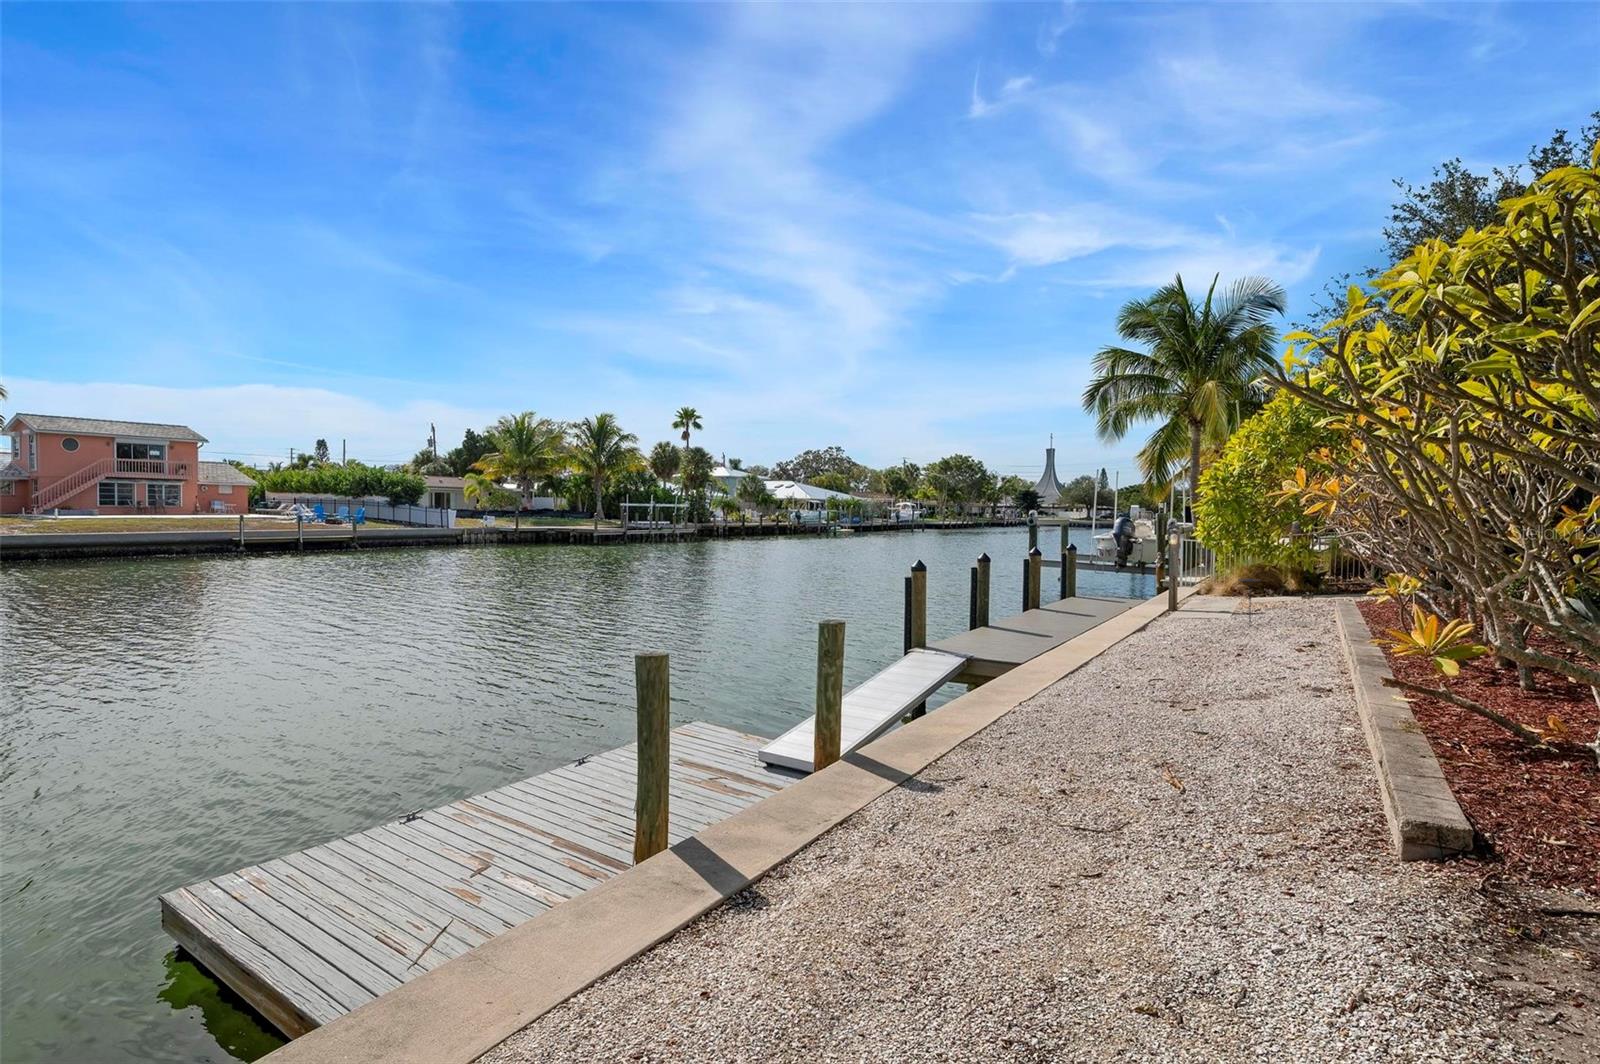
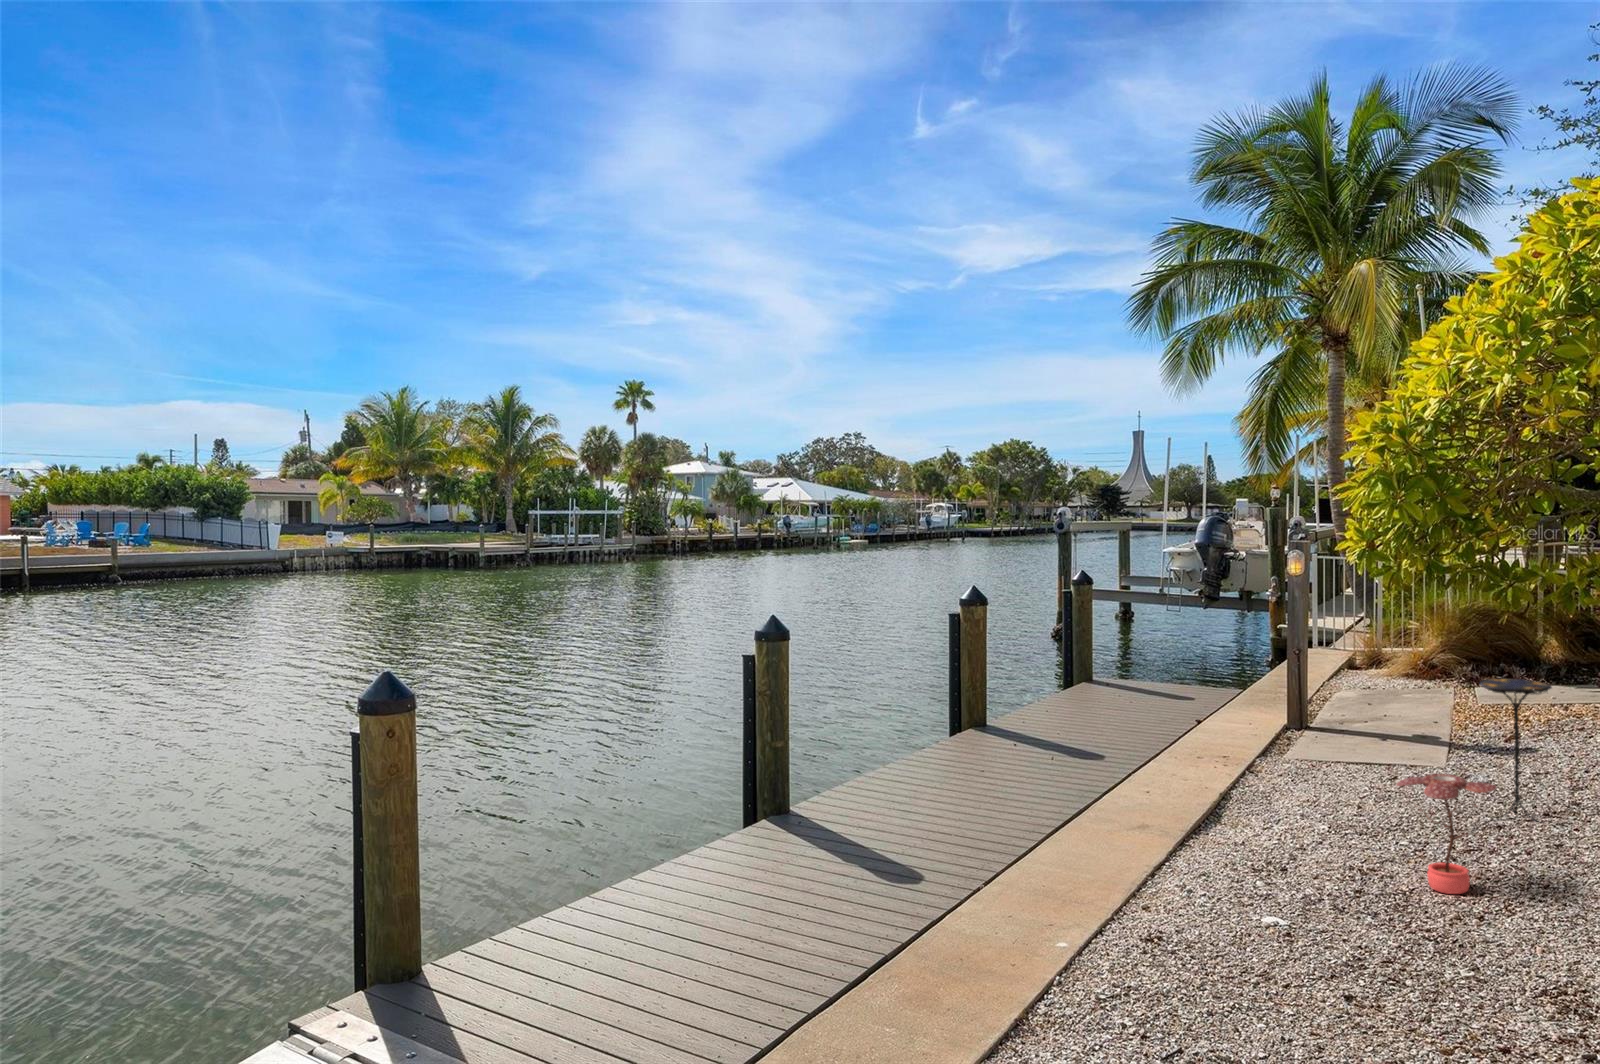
potted plant: none [1205,603,1236,640] -> present [1396,774,1497,894]

